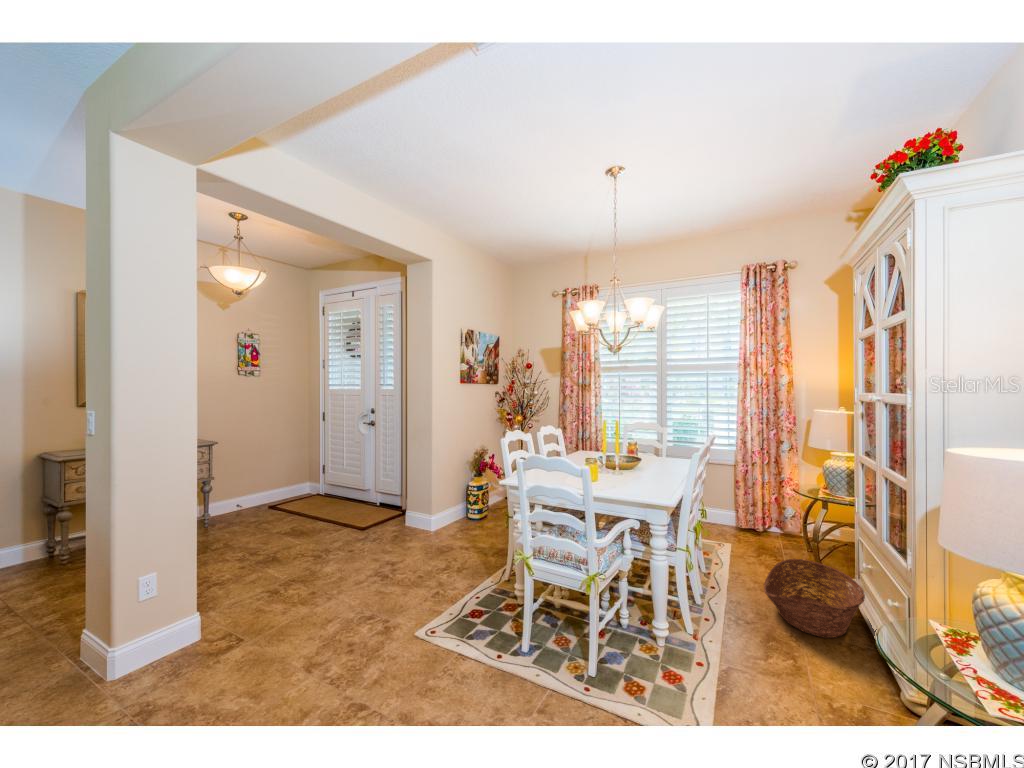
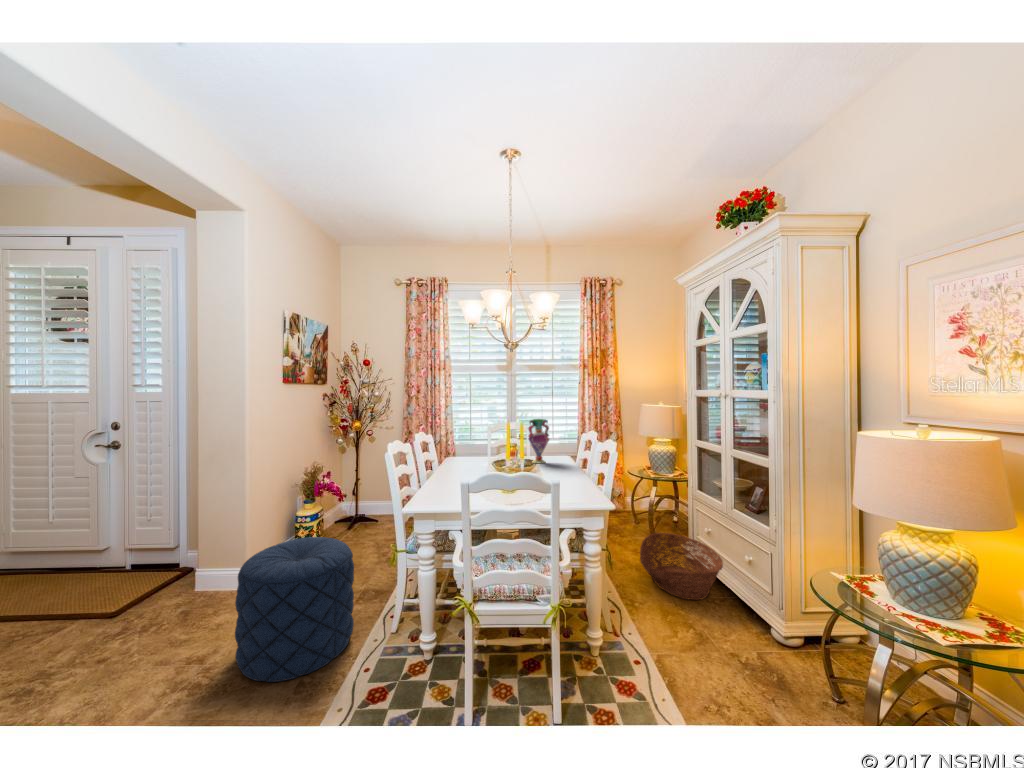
vase: none [647,421,672,465] -> present [528,419,549,463]
pouf: none [407,498,482,589] -> present [235,537,354,682]

